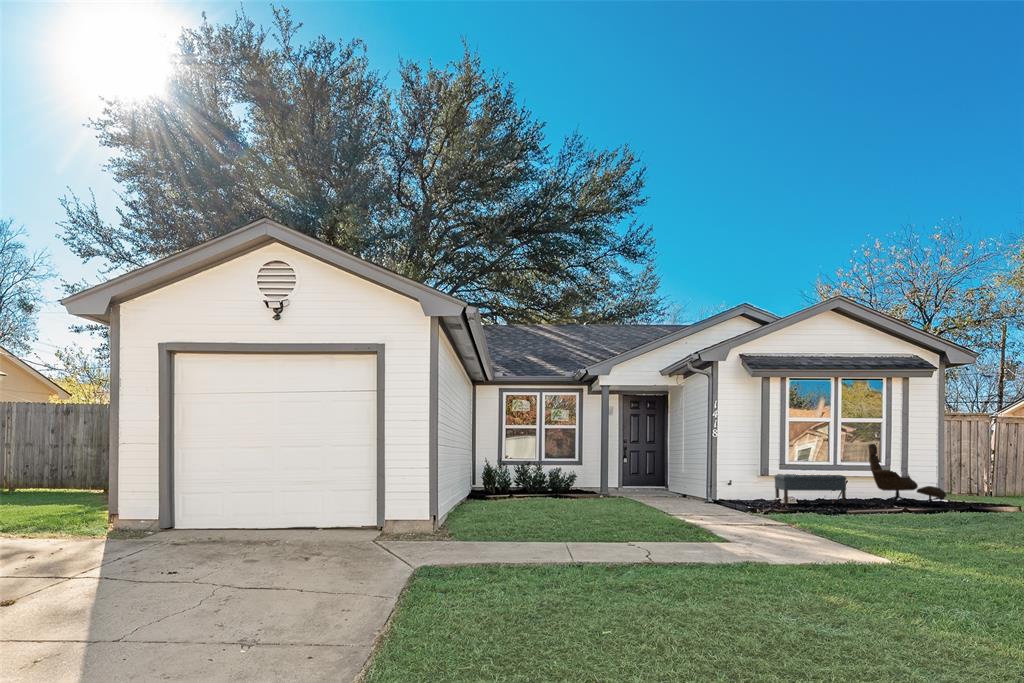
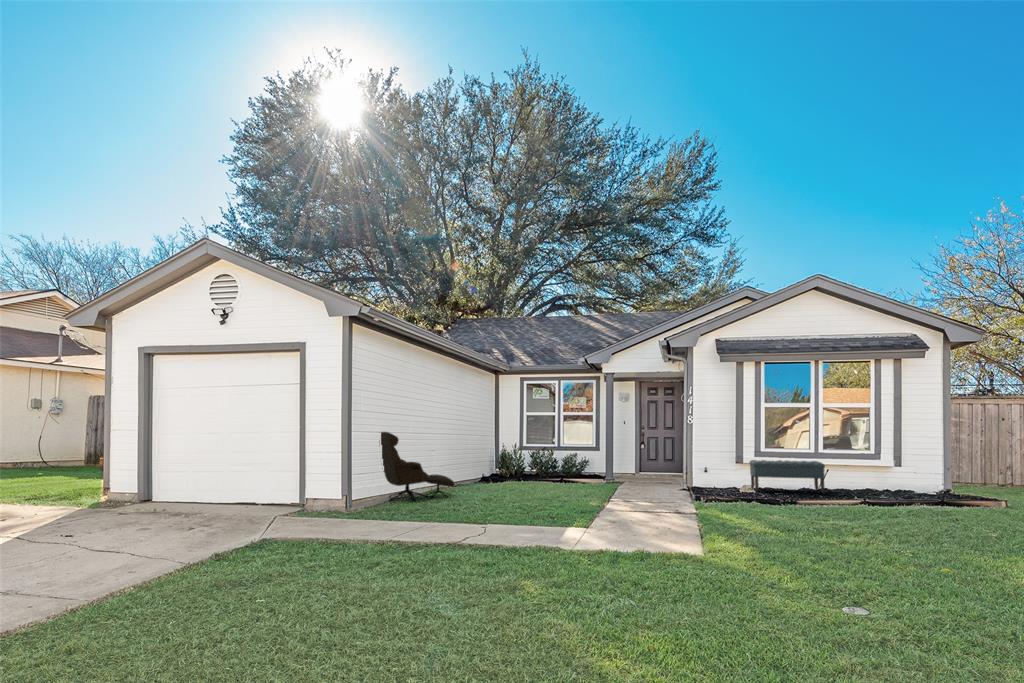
lounge chair: present [868,443,946,507] -> present [381,432,455,502]

